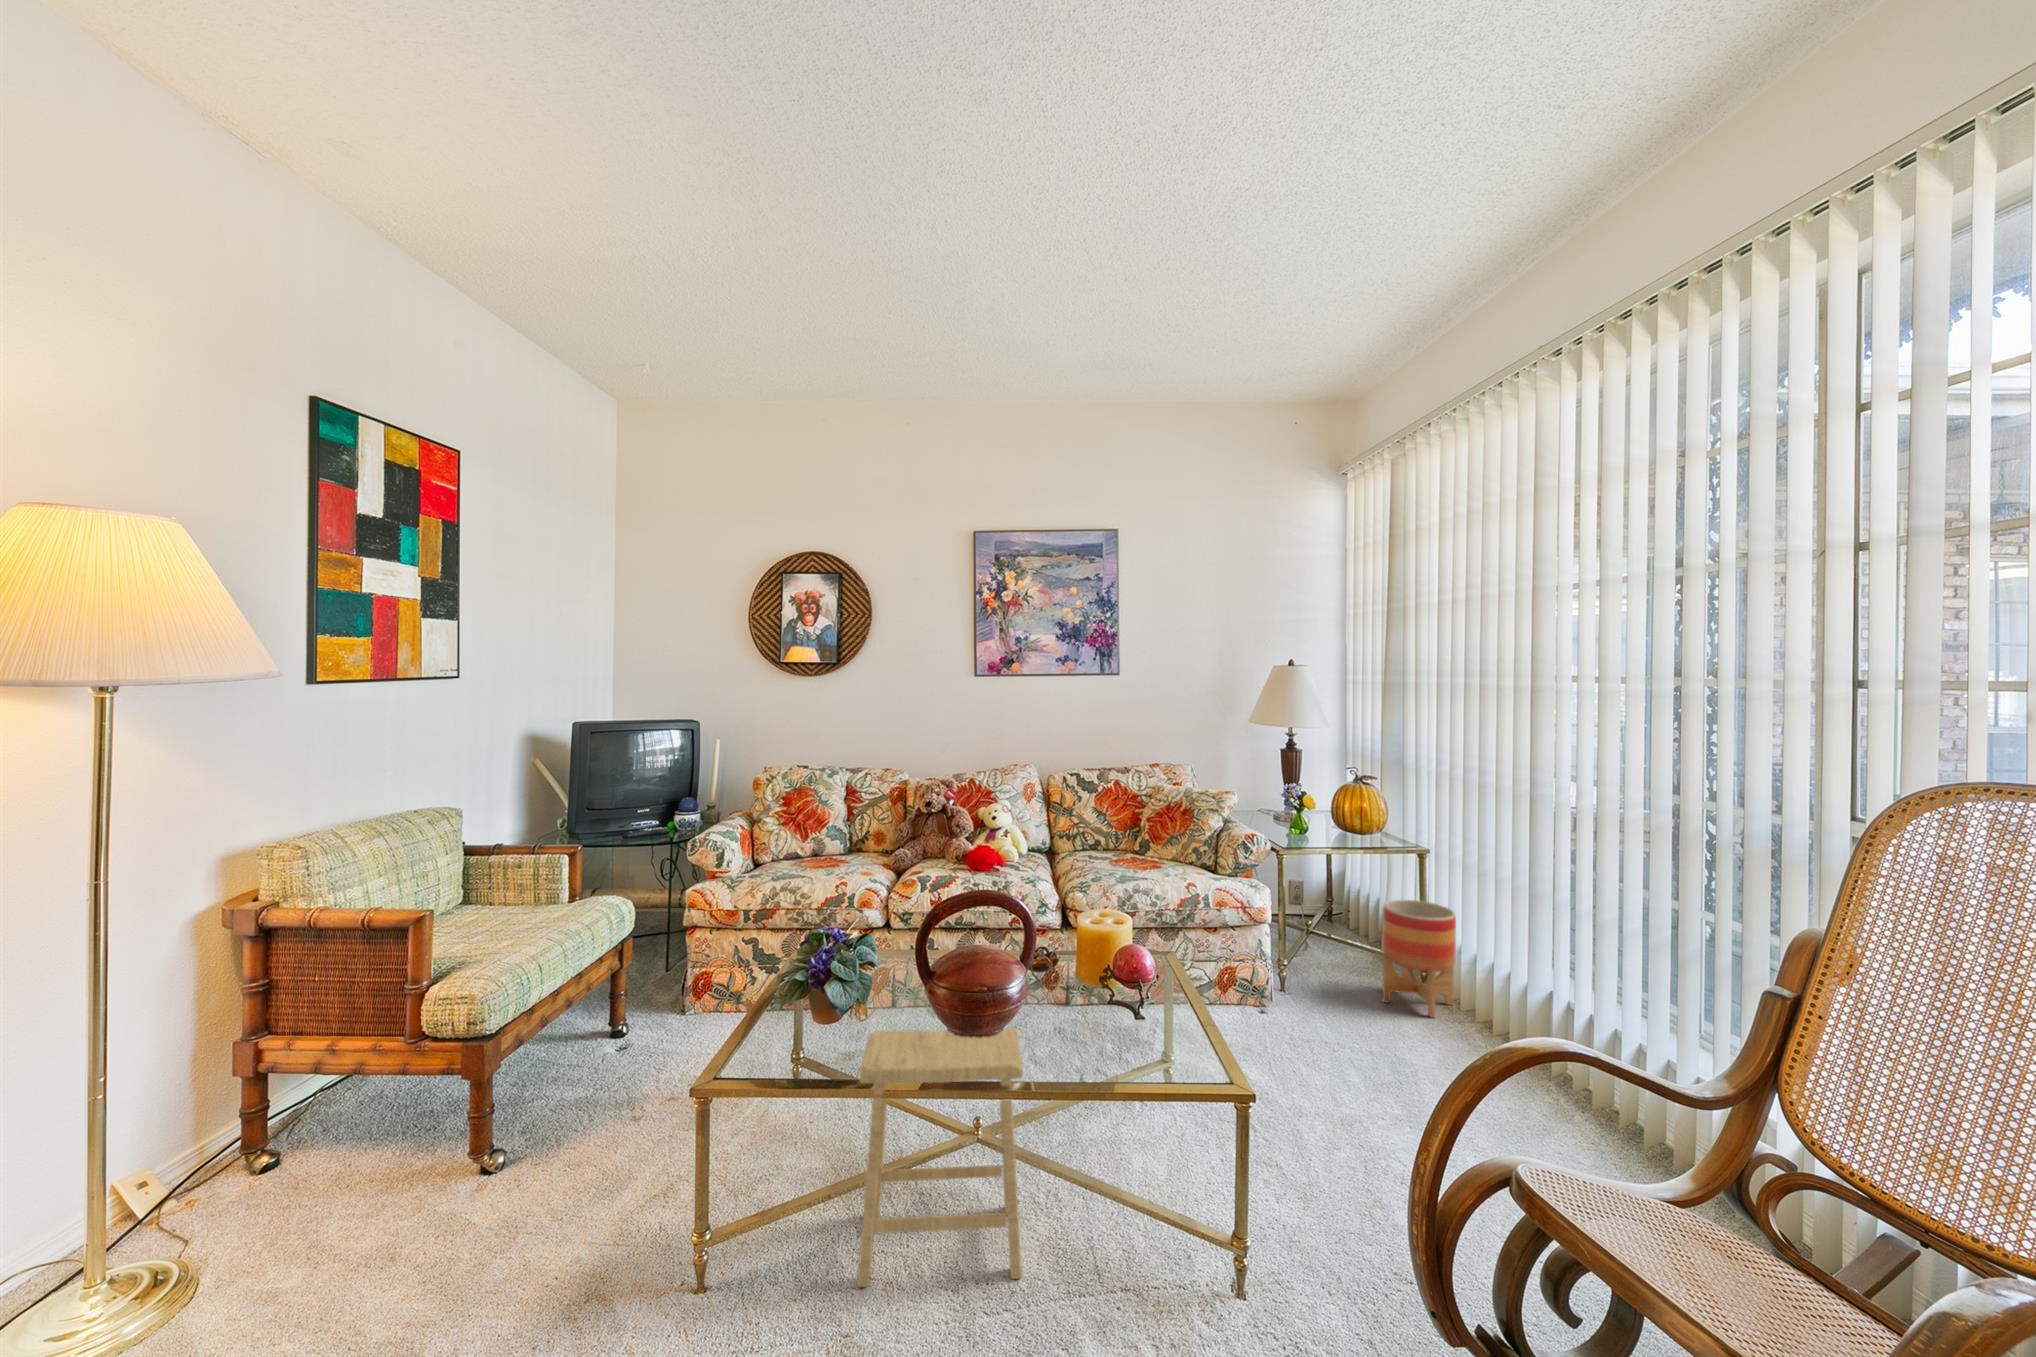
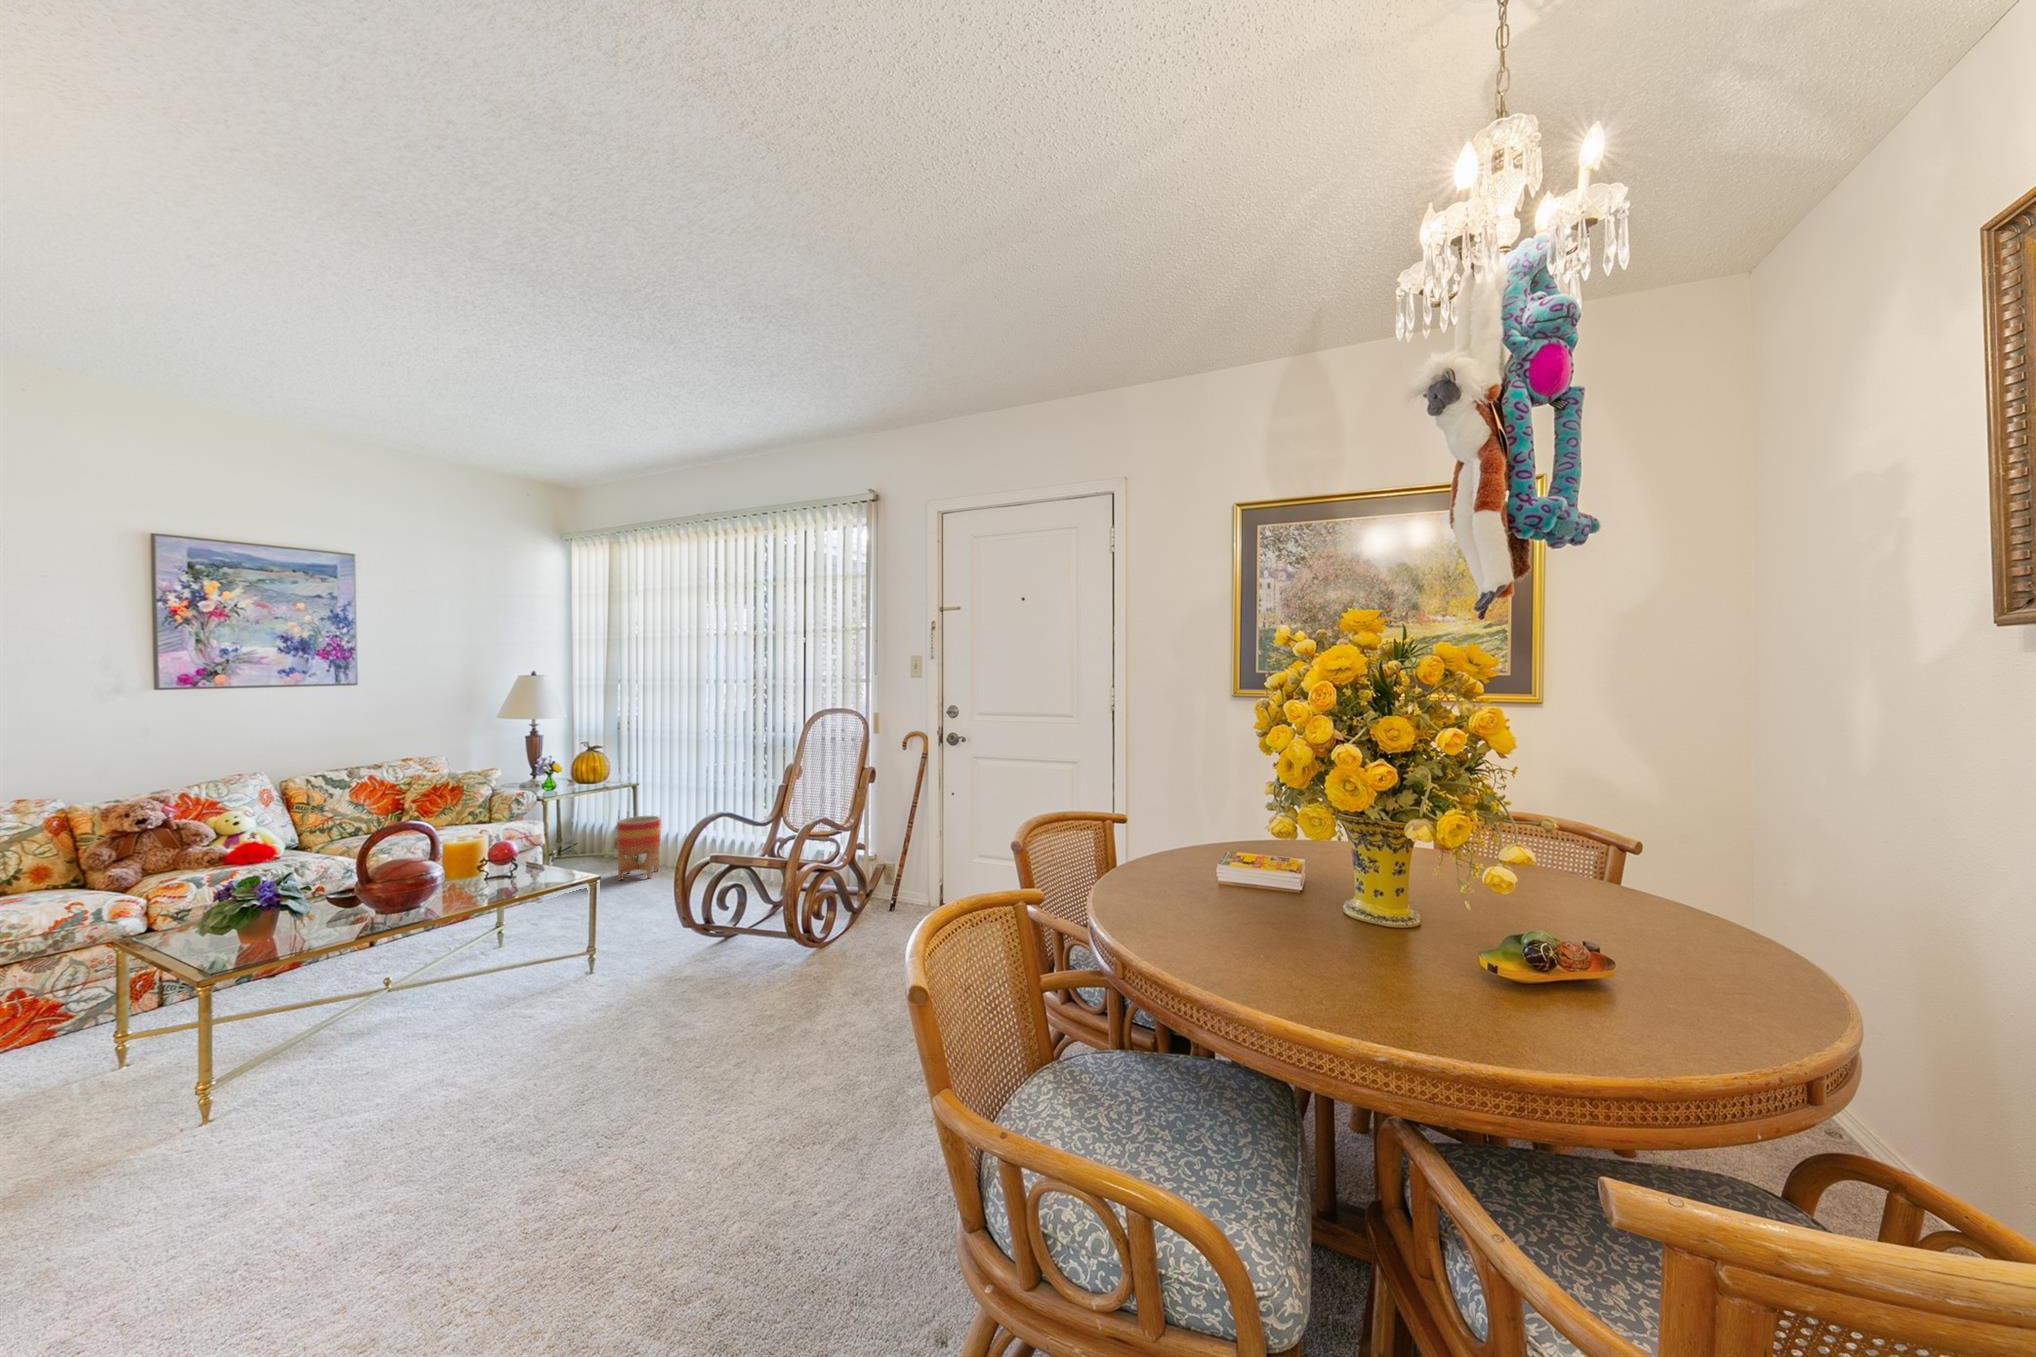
footstool: present [858,1028,1023,1287] -> none [328,902,484,1079]

